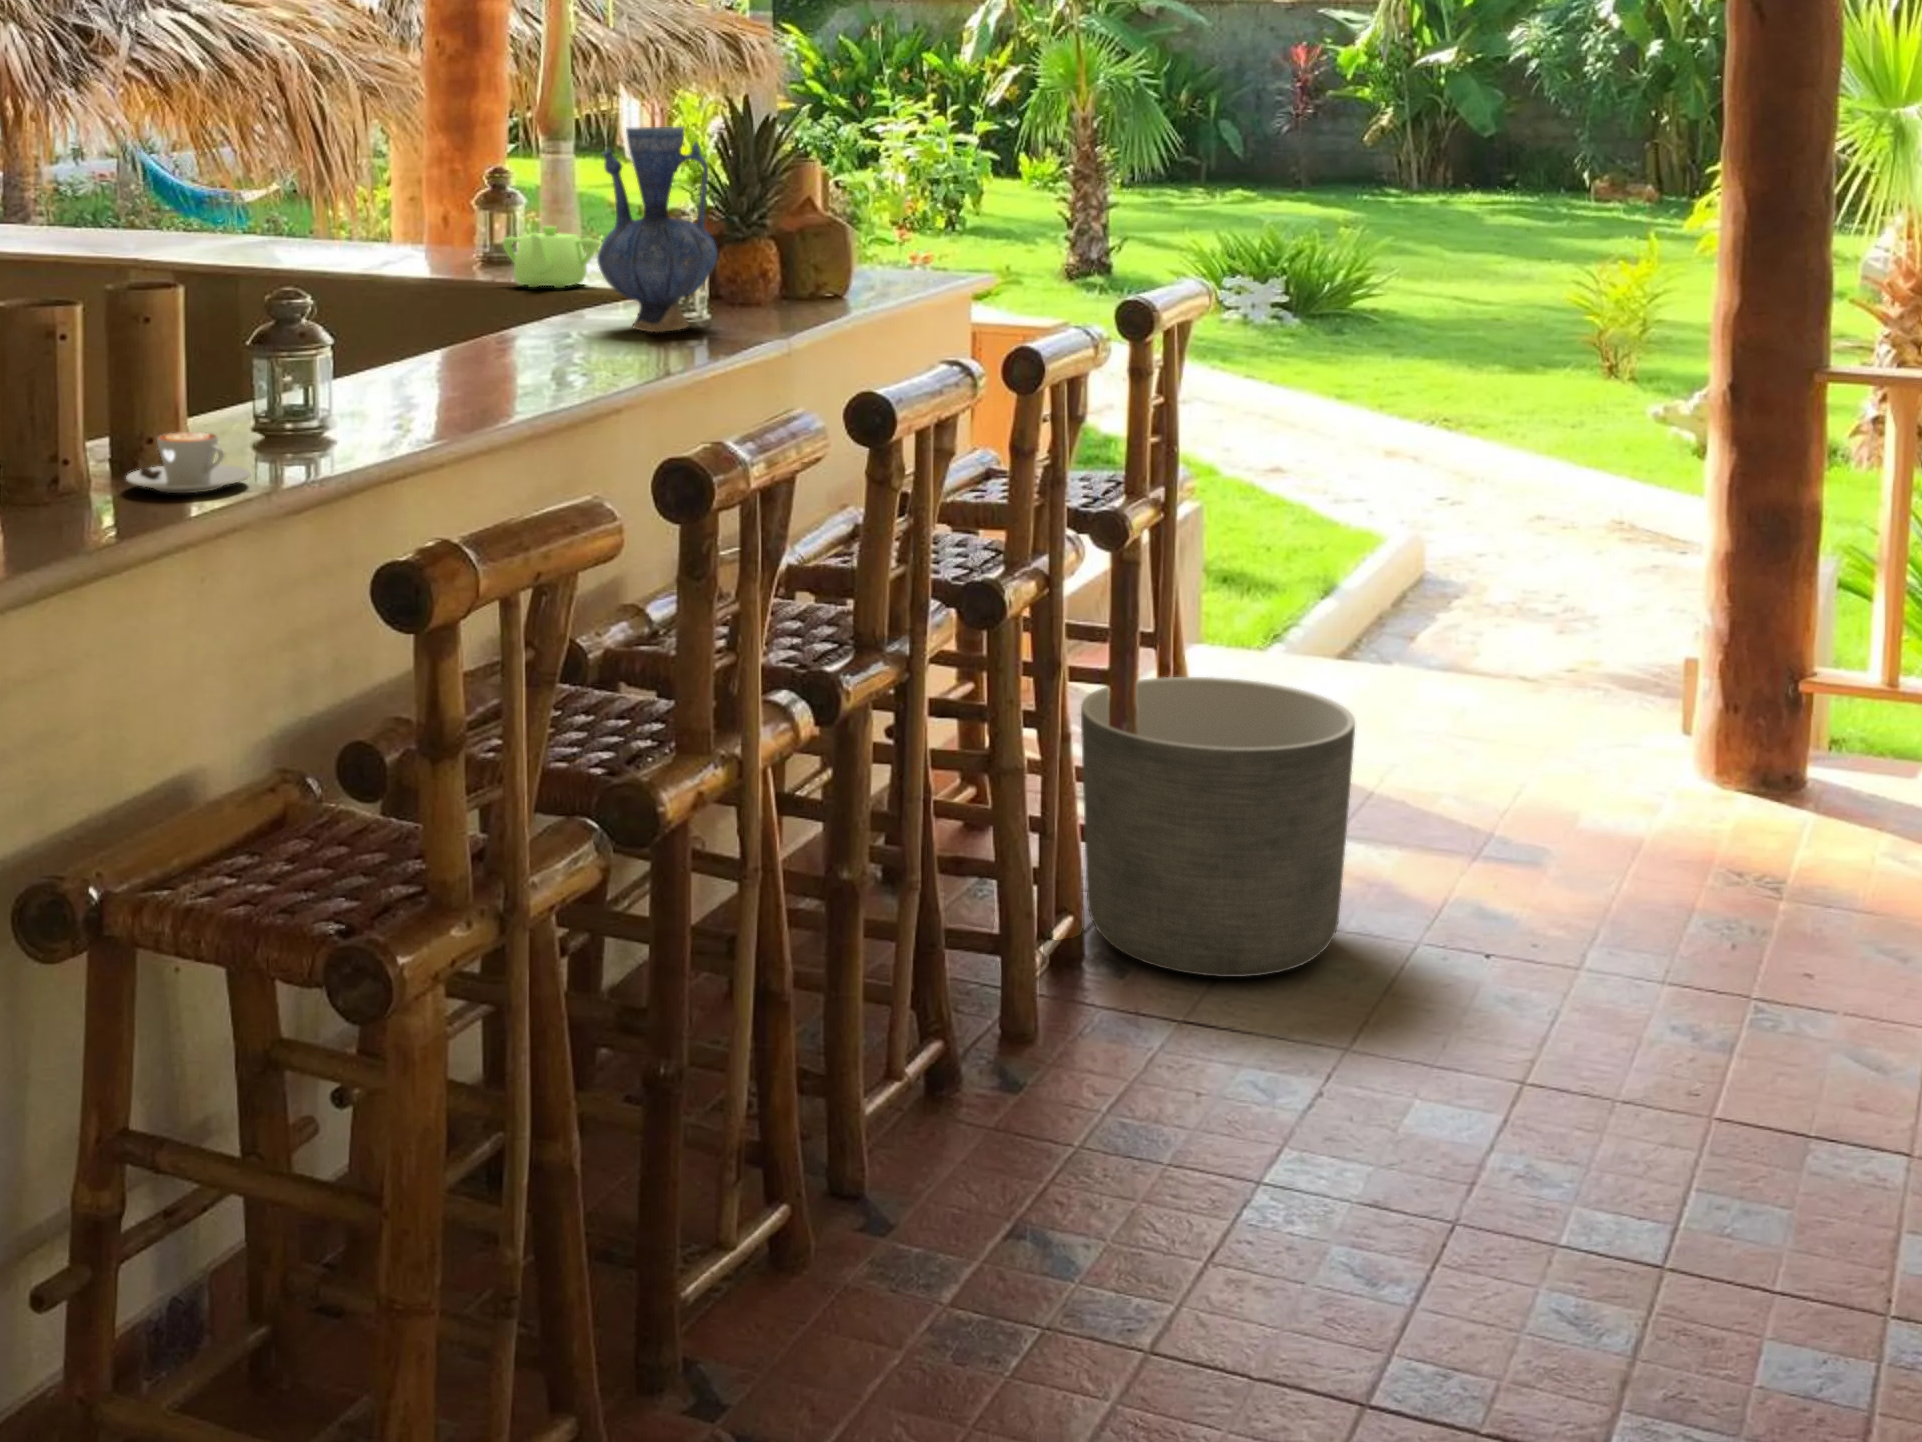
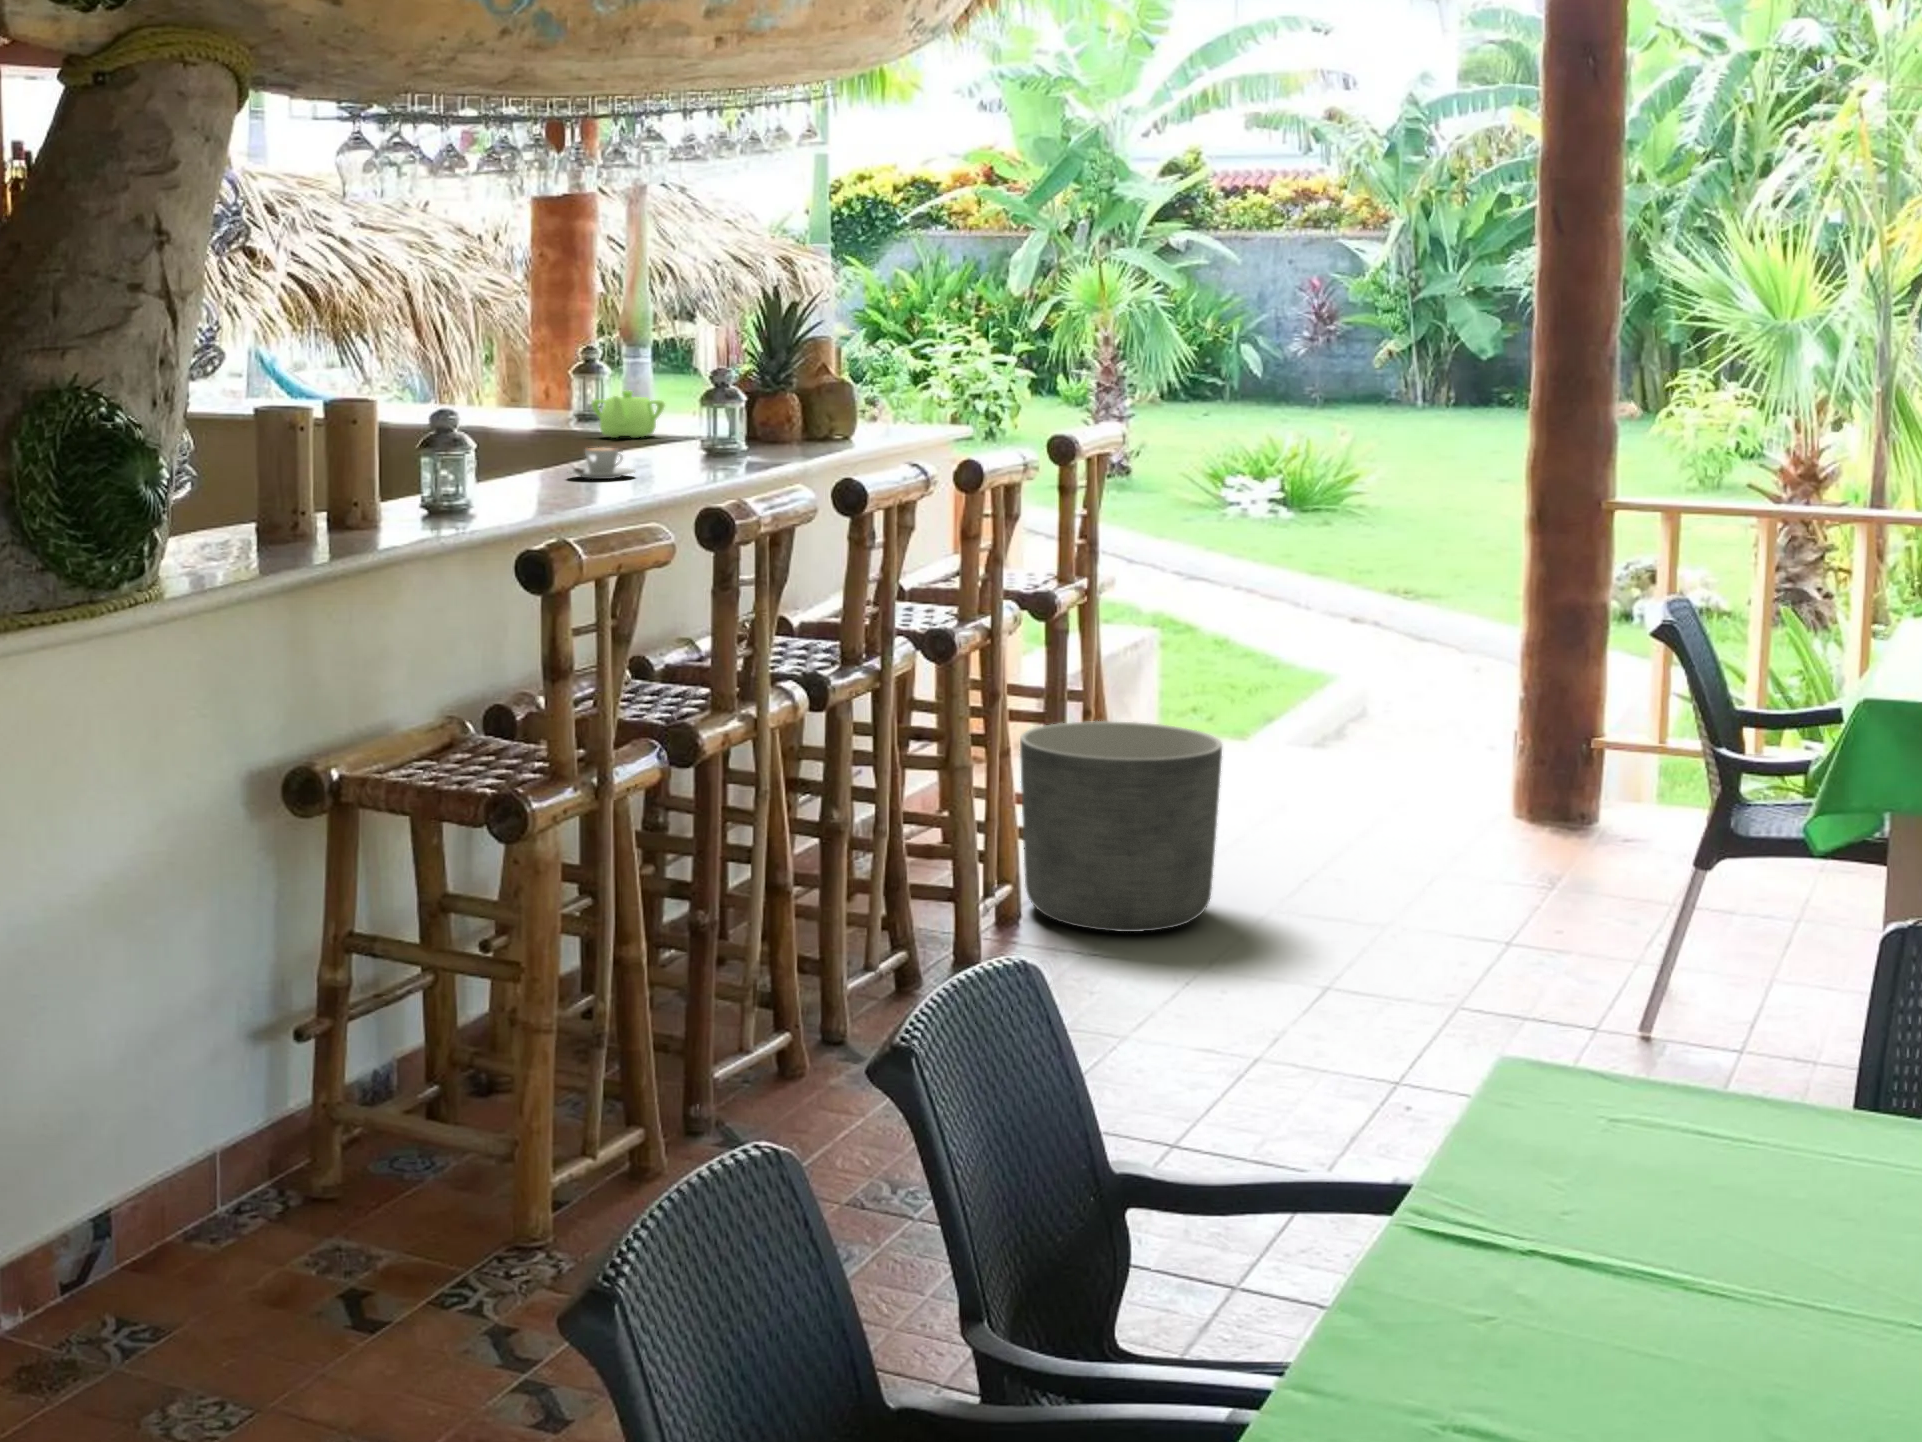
vase: present [597,127,718,332] -> none [663,308,753,460]
coffee cup: present [126,432,250,493] -> present [568,448,635,479]

